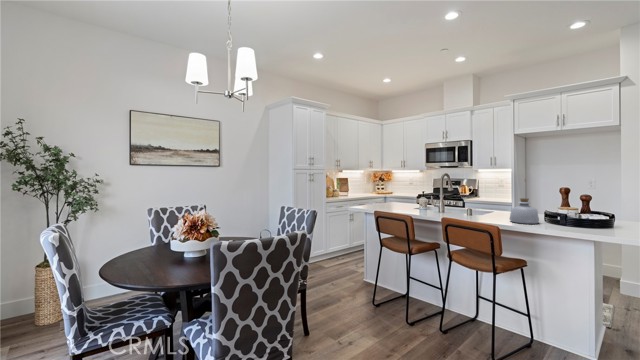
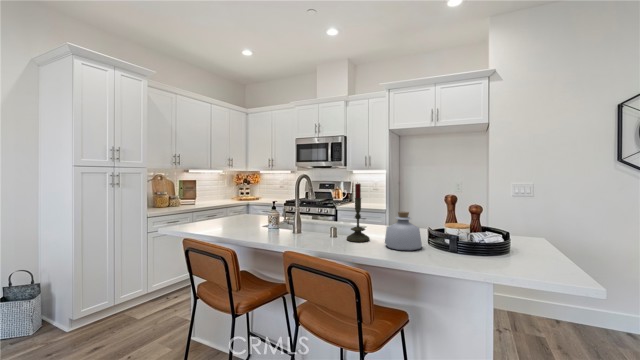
candle: none [480,178,498,219] -> present [347,183,370,242]

